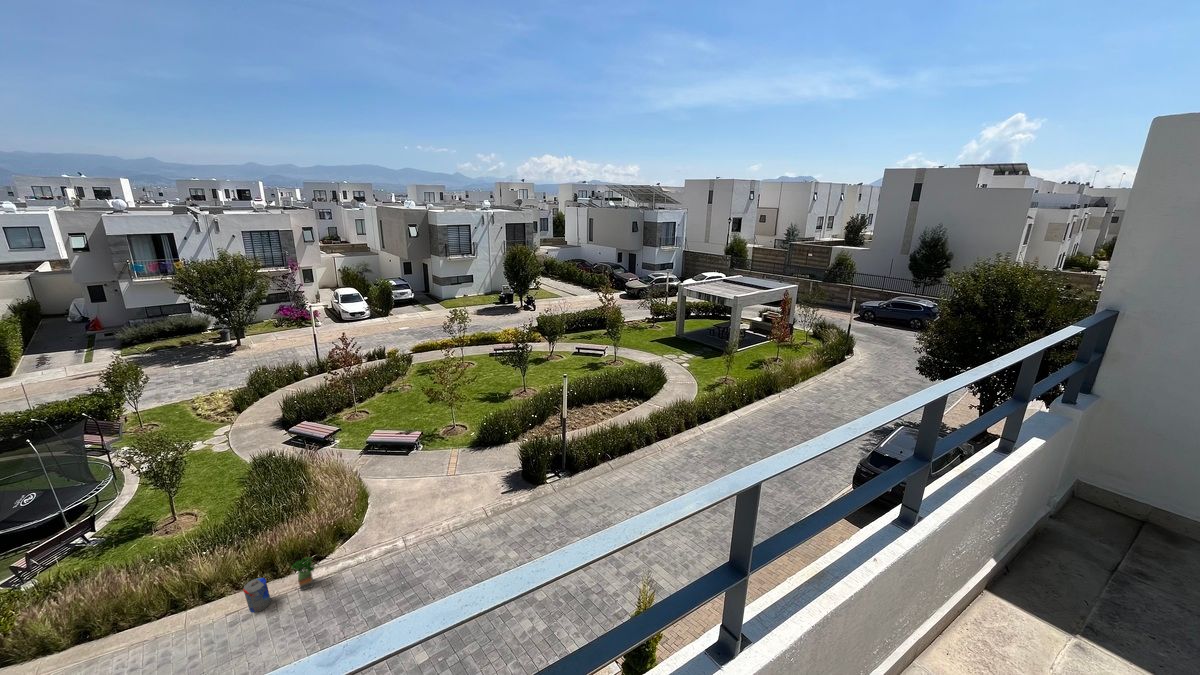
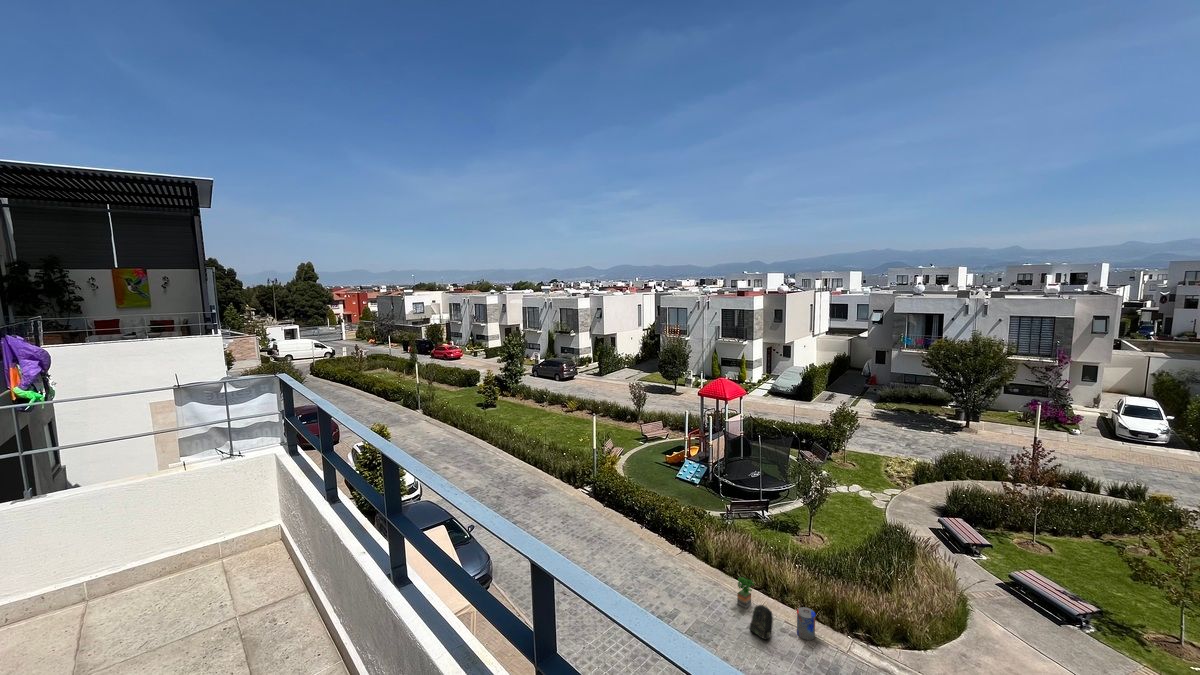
potted tree: present [292,557,315,591] -> present [737,577,754,608]
backpack: none [195,615,229,658] -> present [750,605,773,639]

